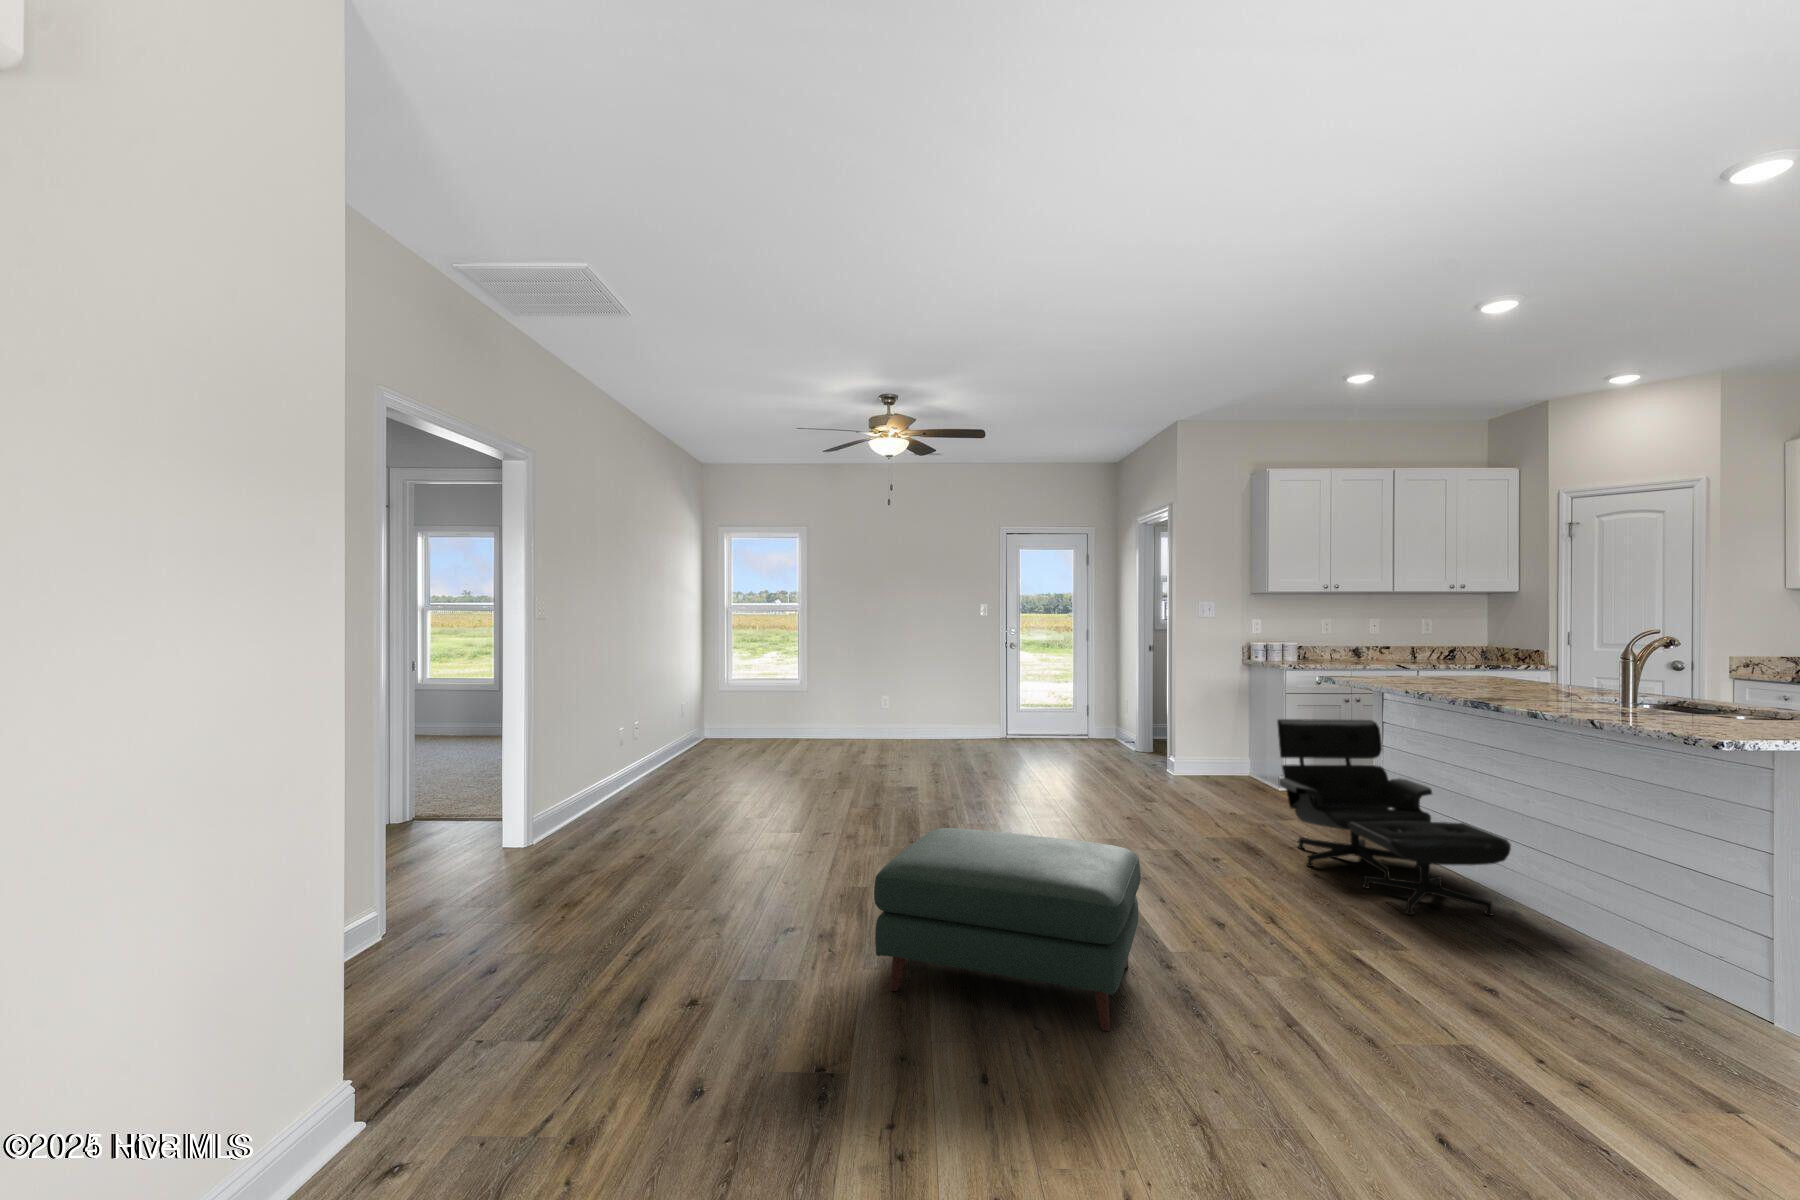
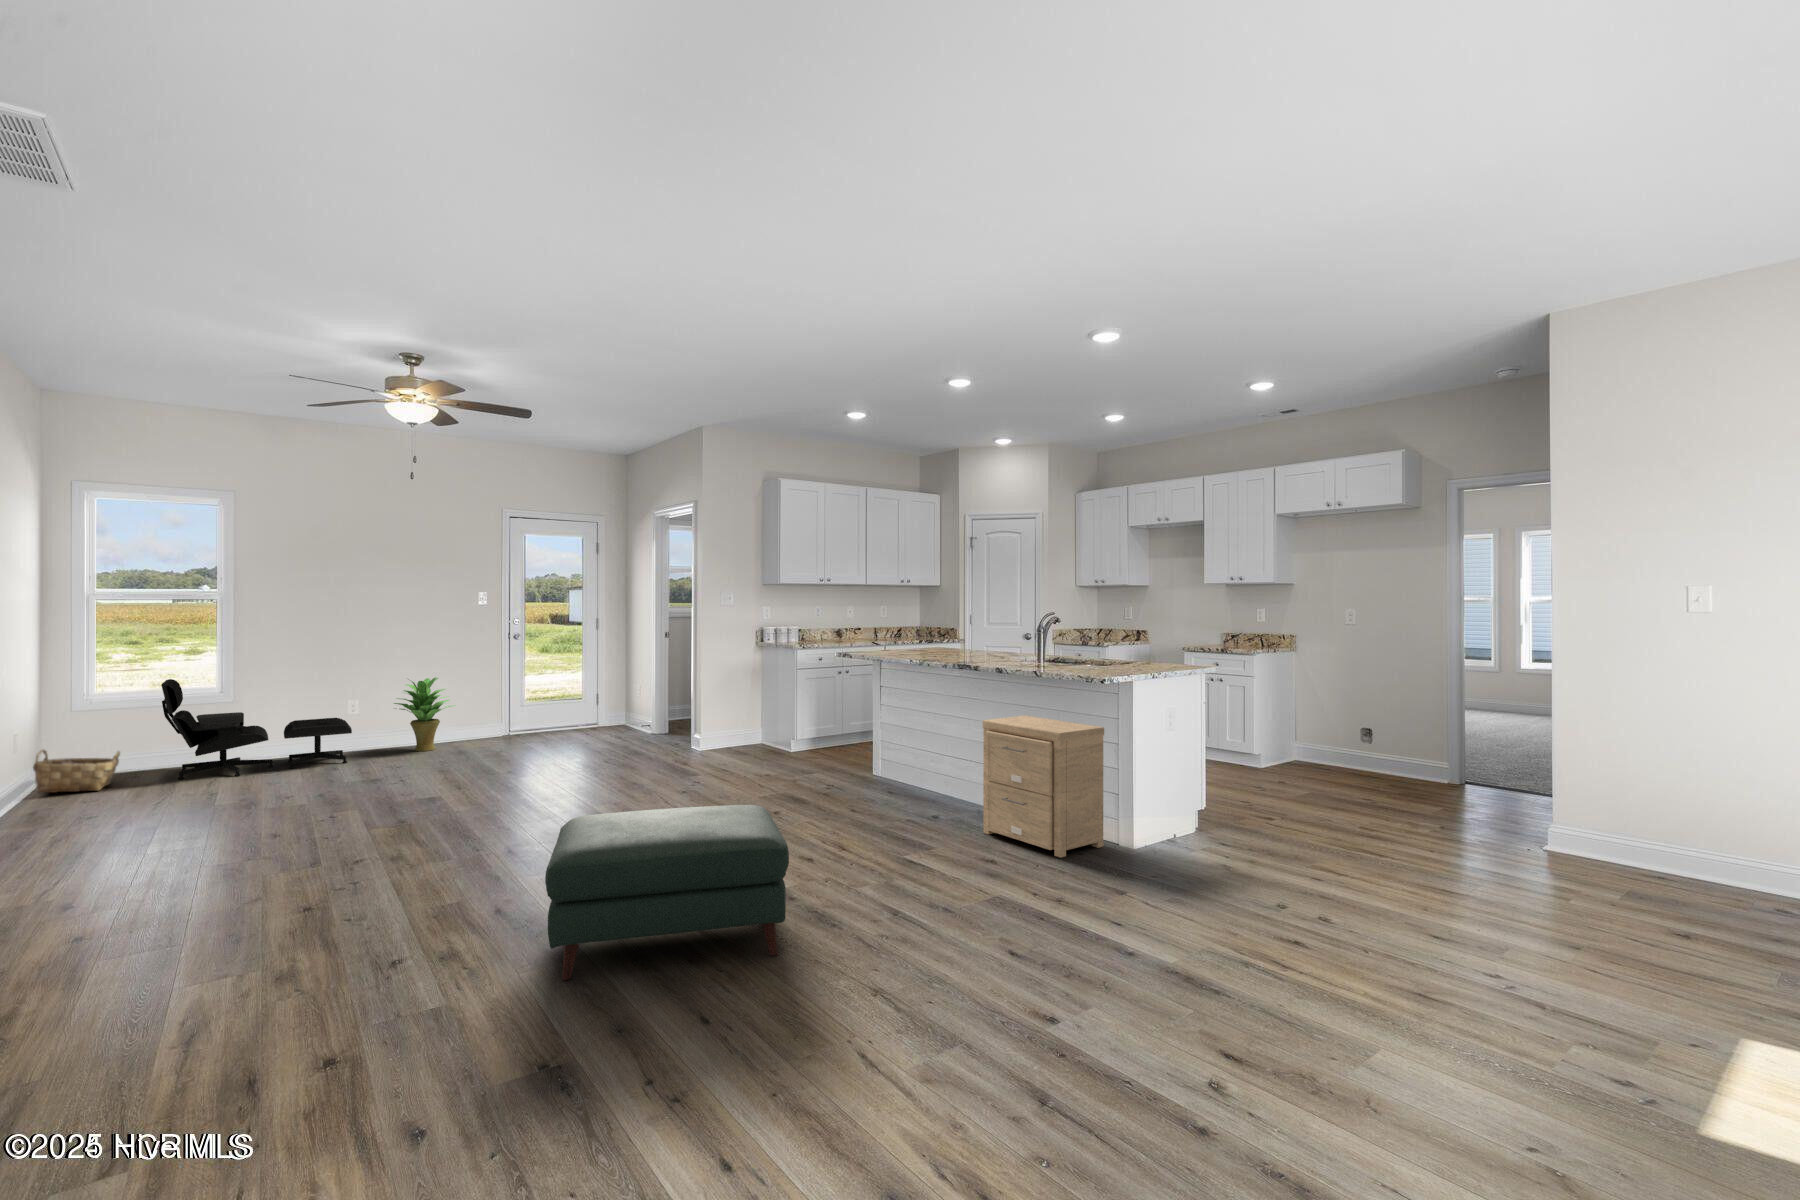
potted plant: none [915,679,964,744] -> present [394,678,454,751]
woven basket: none [691,716,738,749] -> present [33,750,120,793]
lounge chair: present [1277,719,1511,916] -> present [161,679,352,779]
side table: none [1497,782,1725,1012] -> present [983,715,1104,858]

